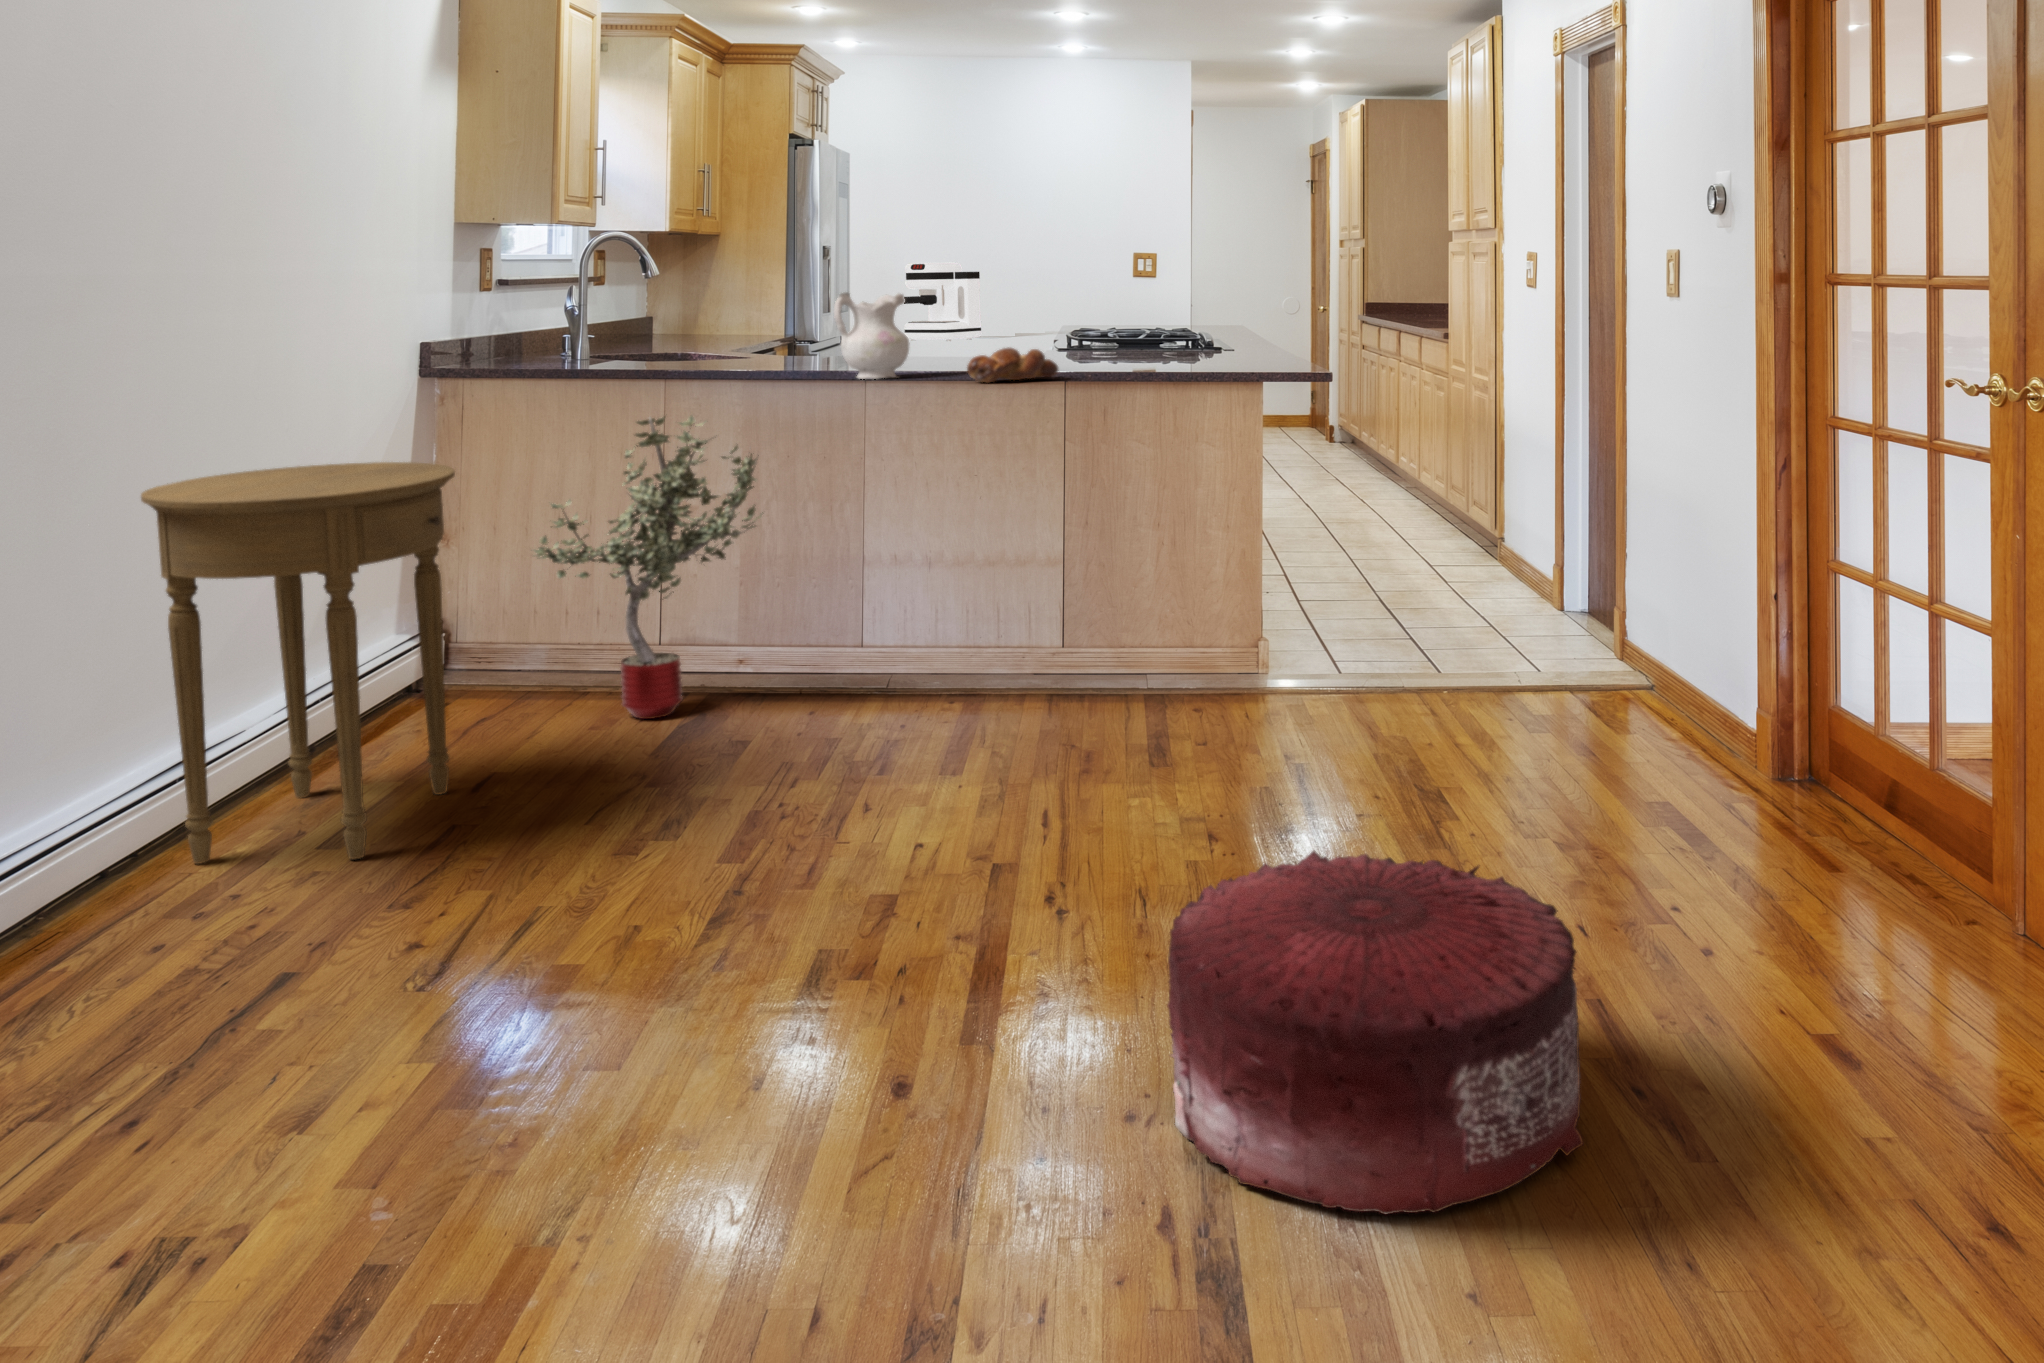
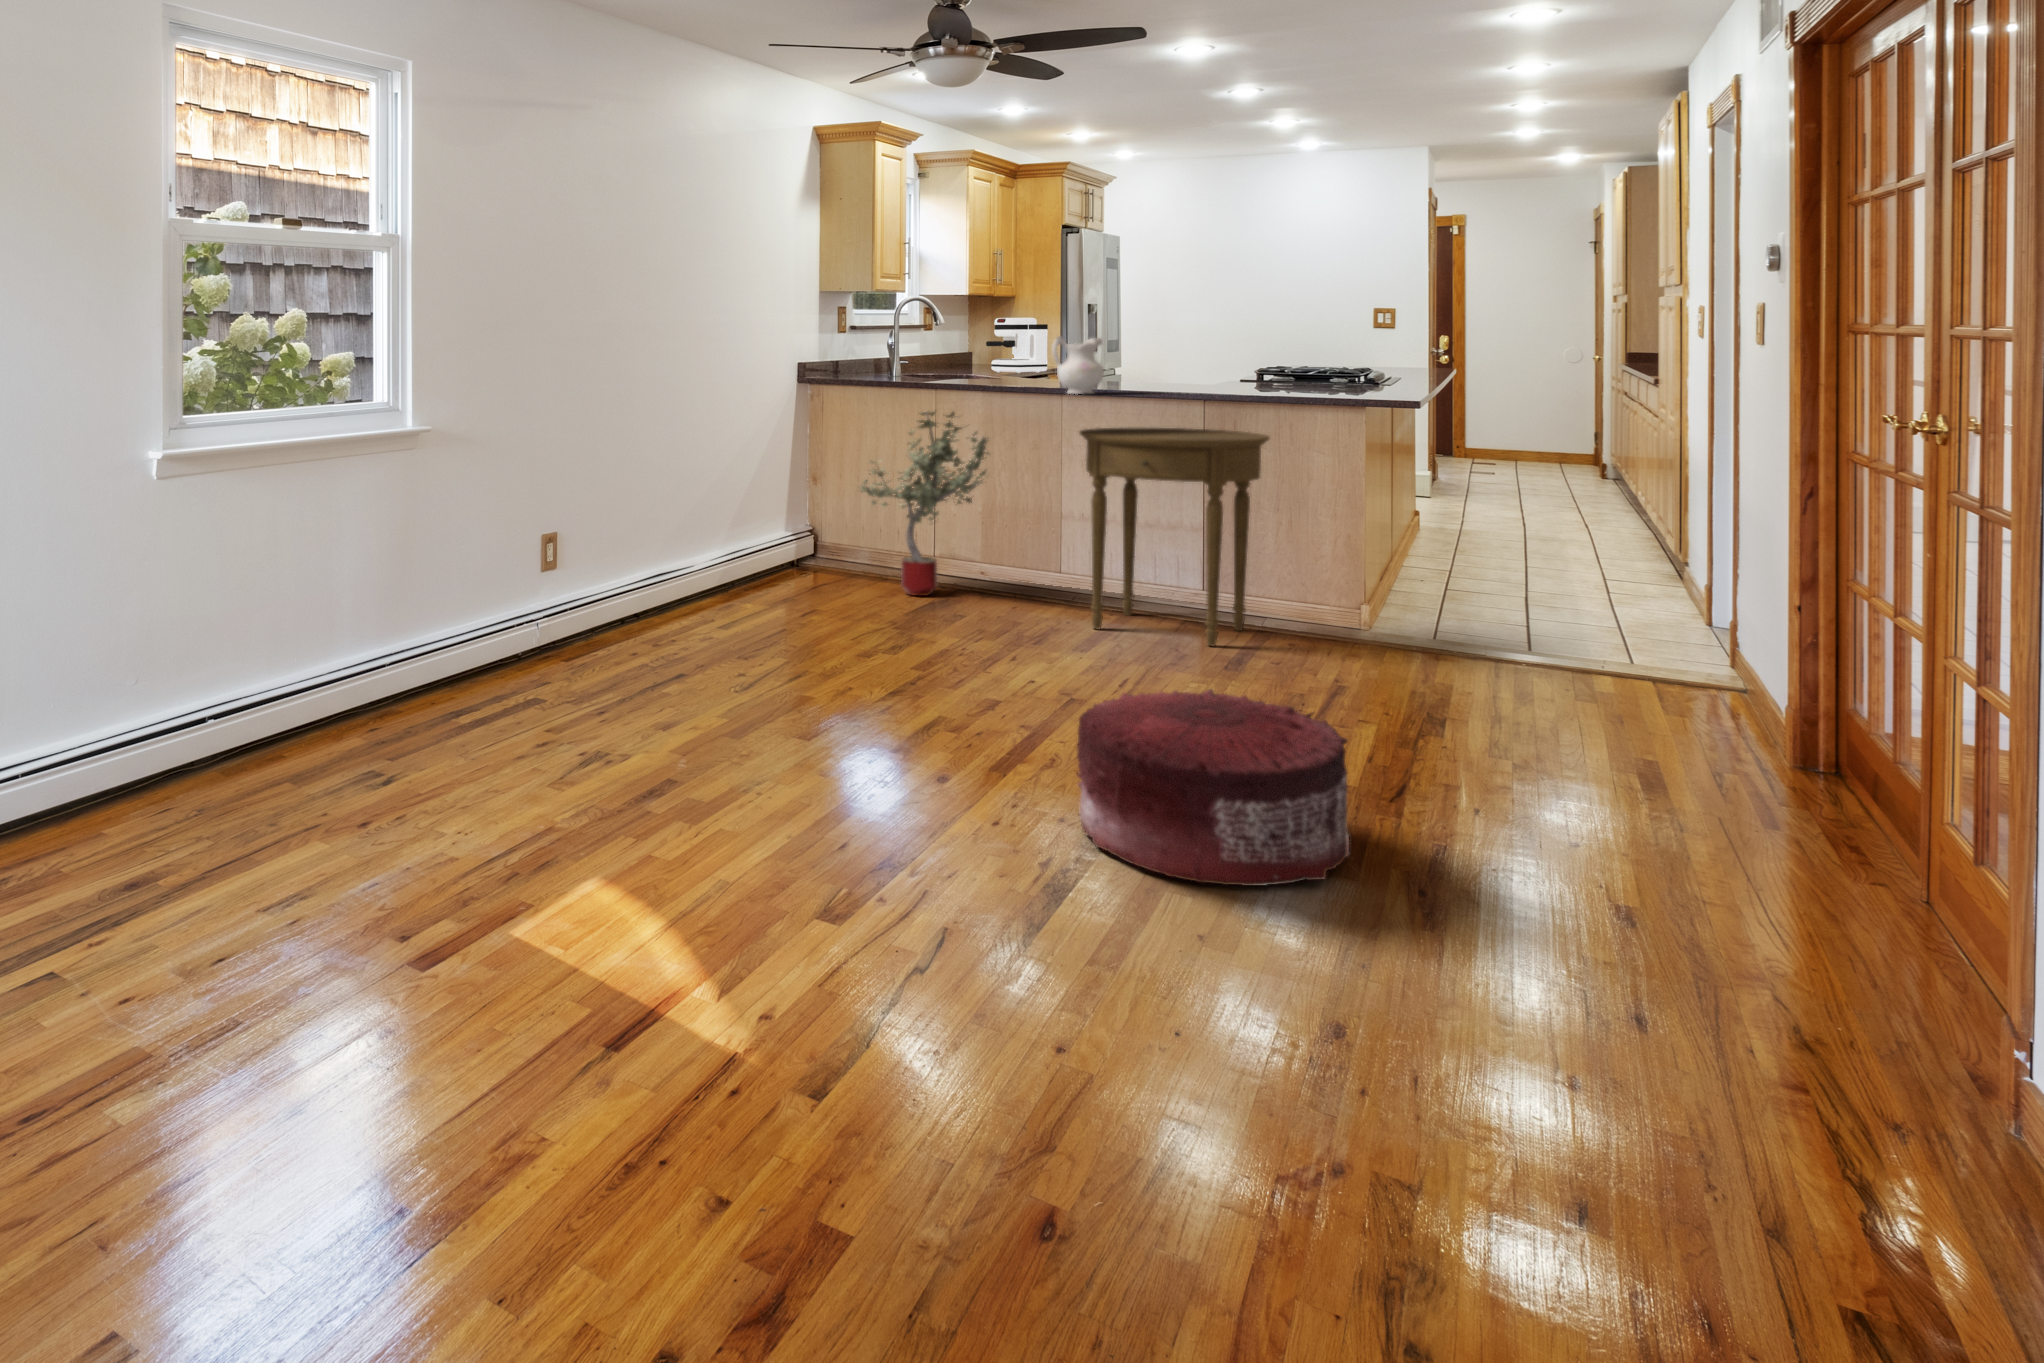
coffee maker: present [904,262,982,341] -> present [986,318,1048,373]
bread loaf: present [967,347,1059,382] -> none [1134,376,1202,399]
side table: present [141,462,455,864] -> present [1080,428,1269,646]

